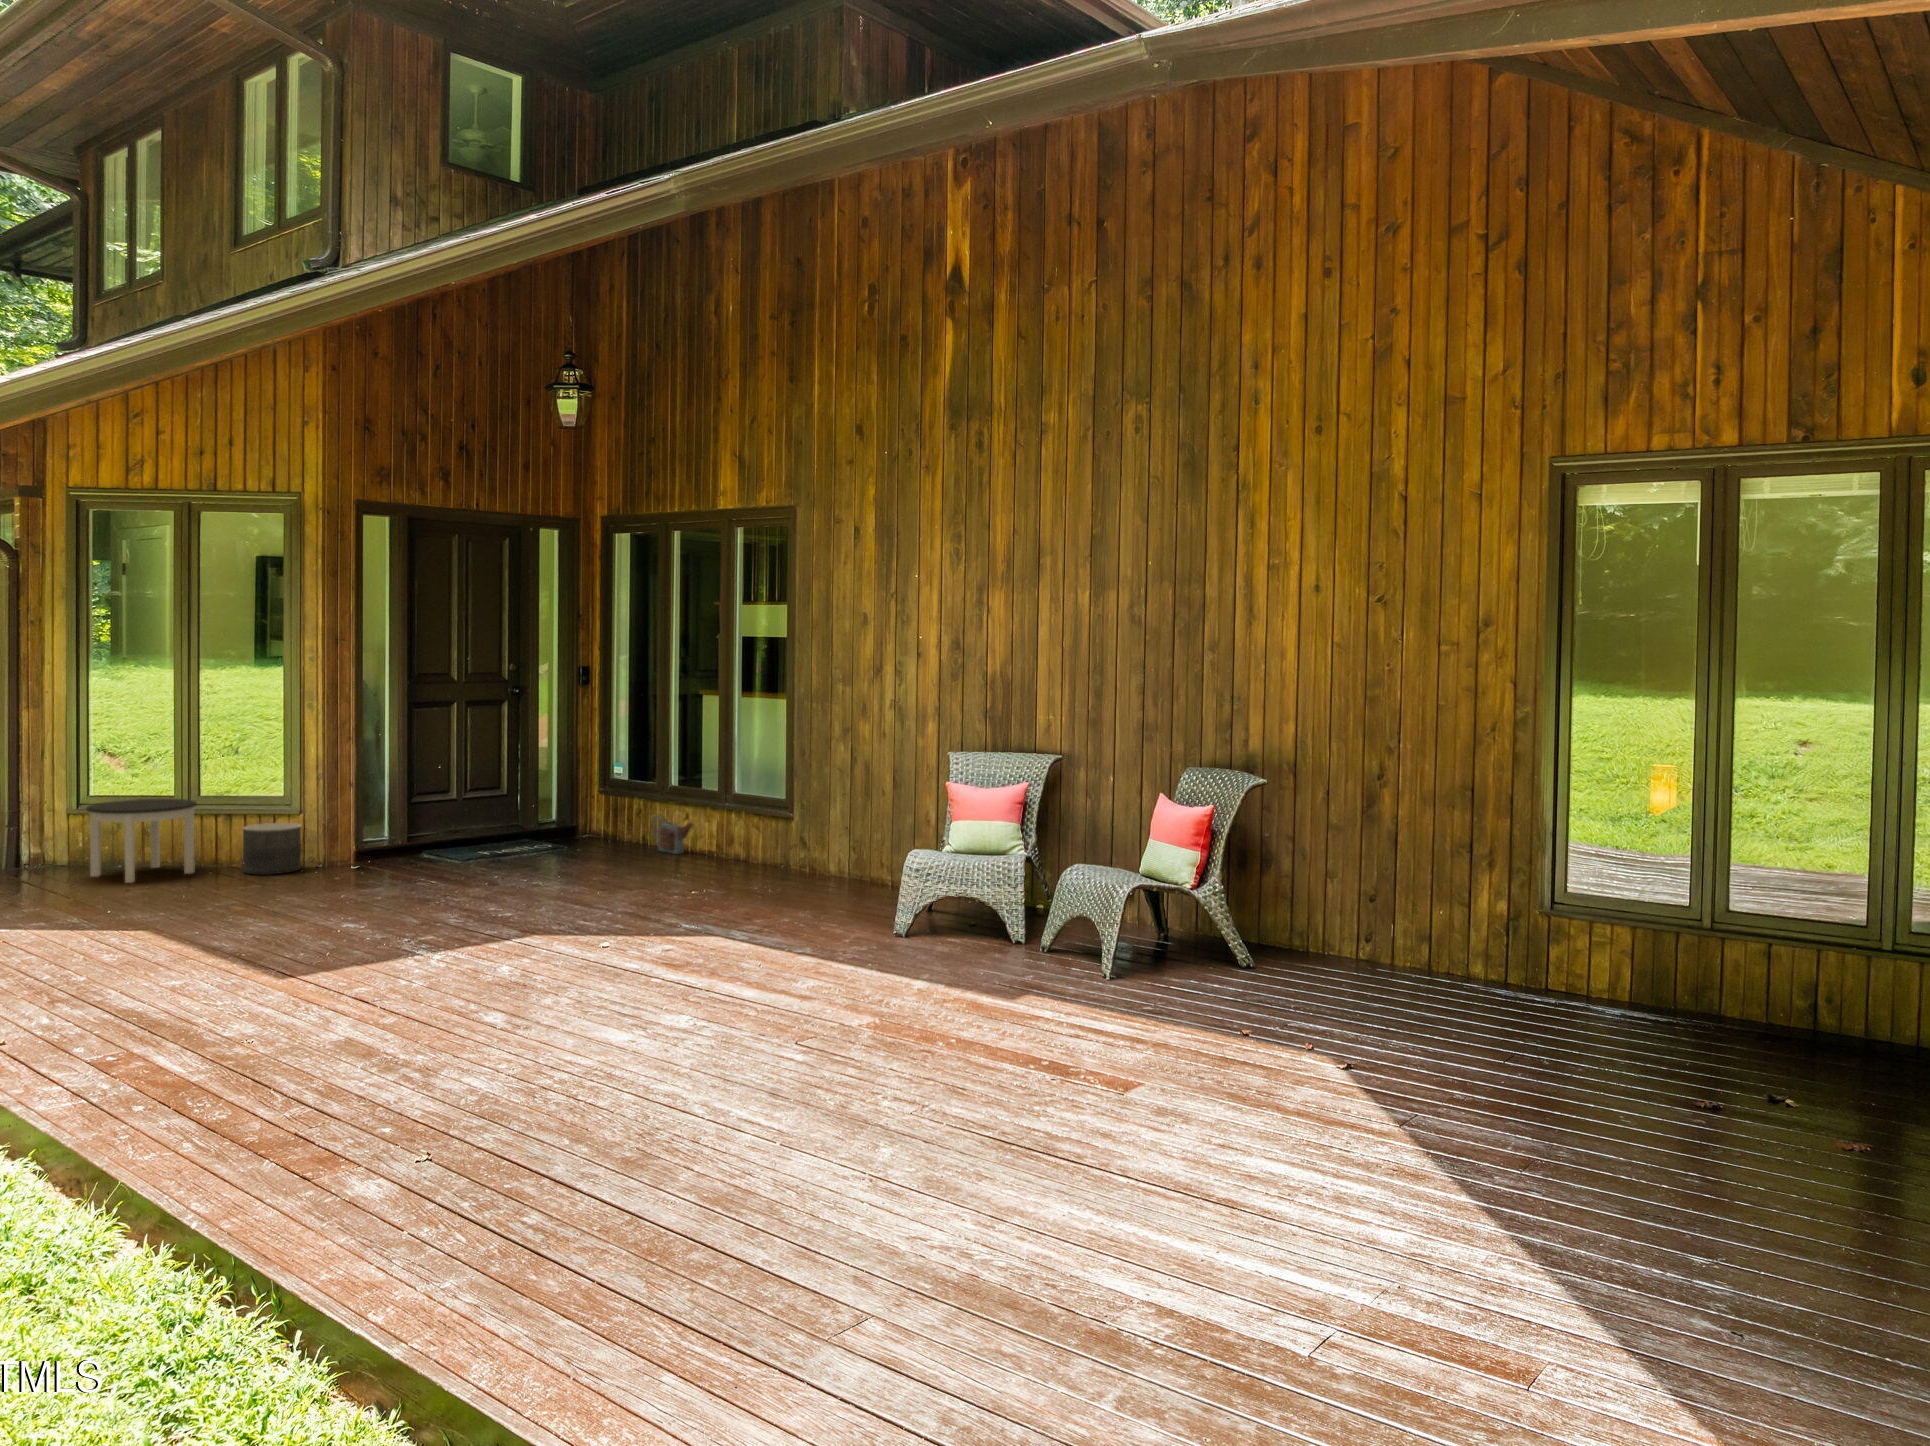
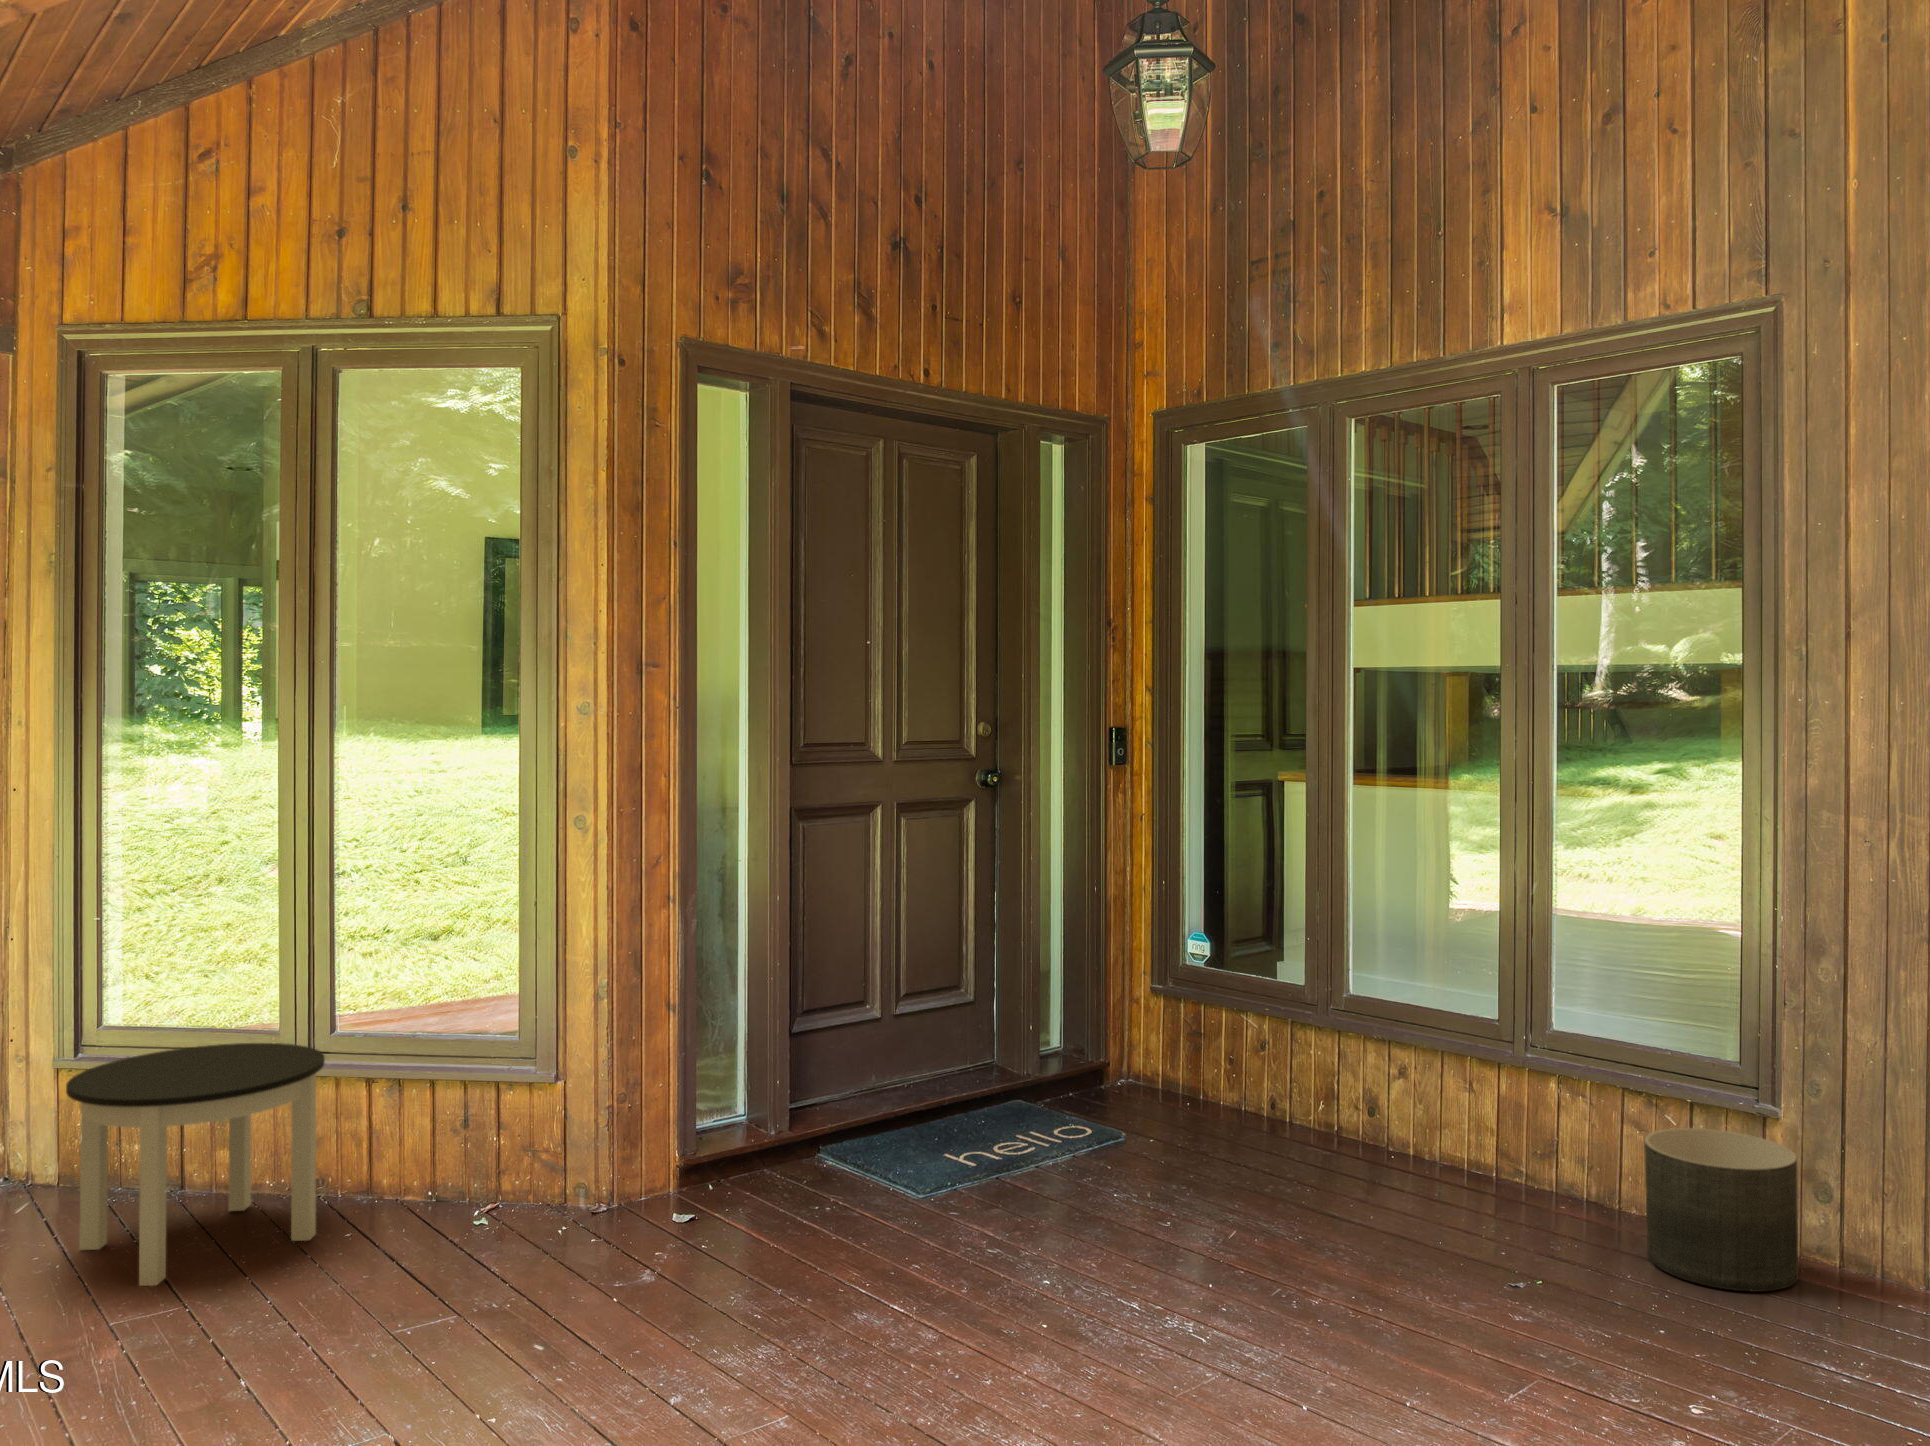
watering can: present [652,815,692,854] -> none [1313,1067,1445,1171]
planter: present [243,823,301,875] -> present [1644,1128,1799,1292]

